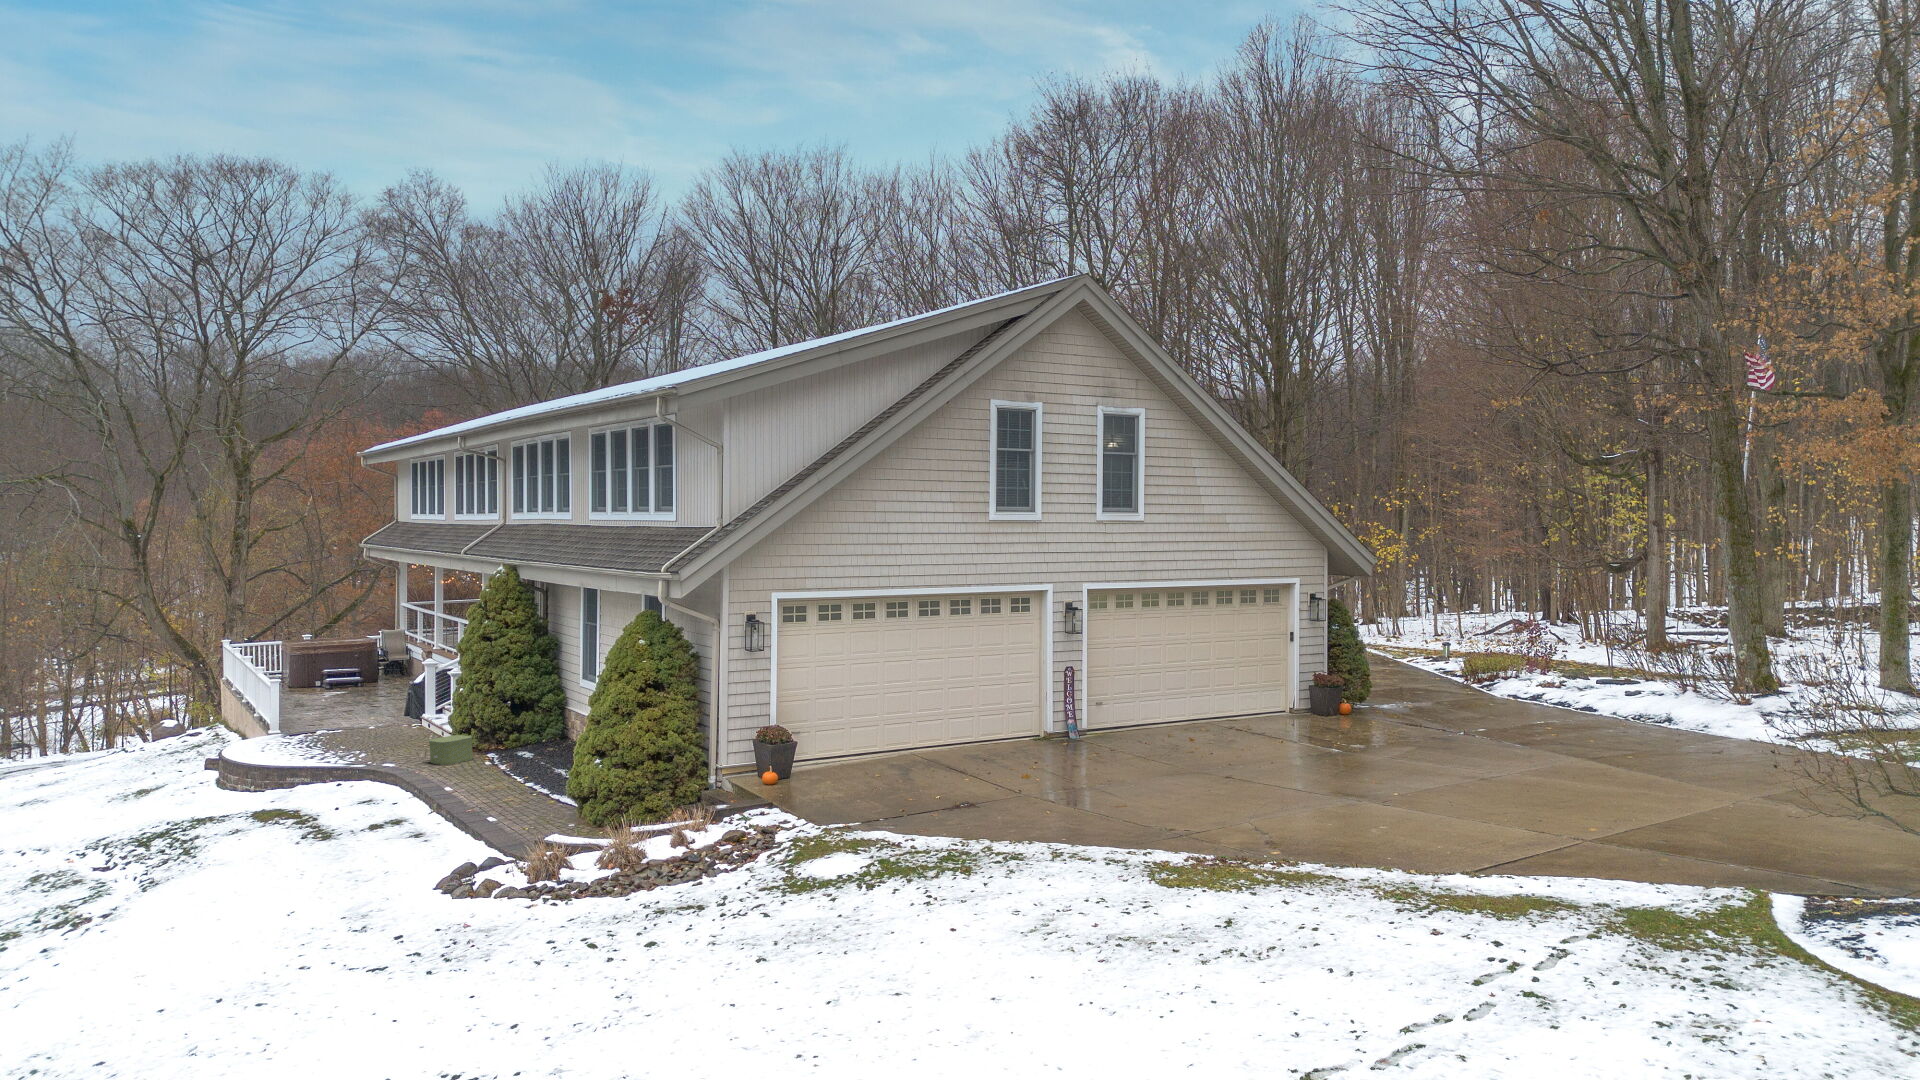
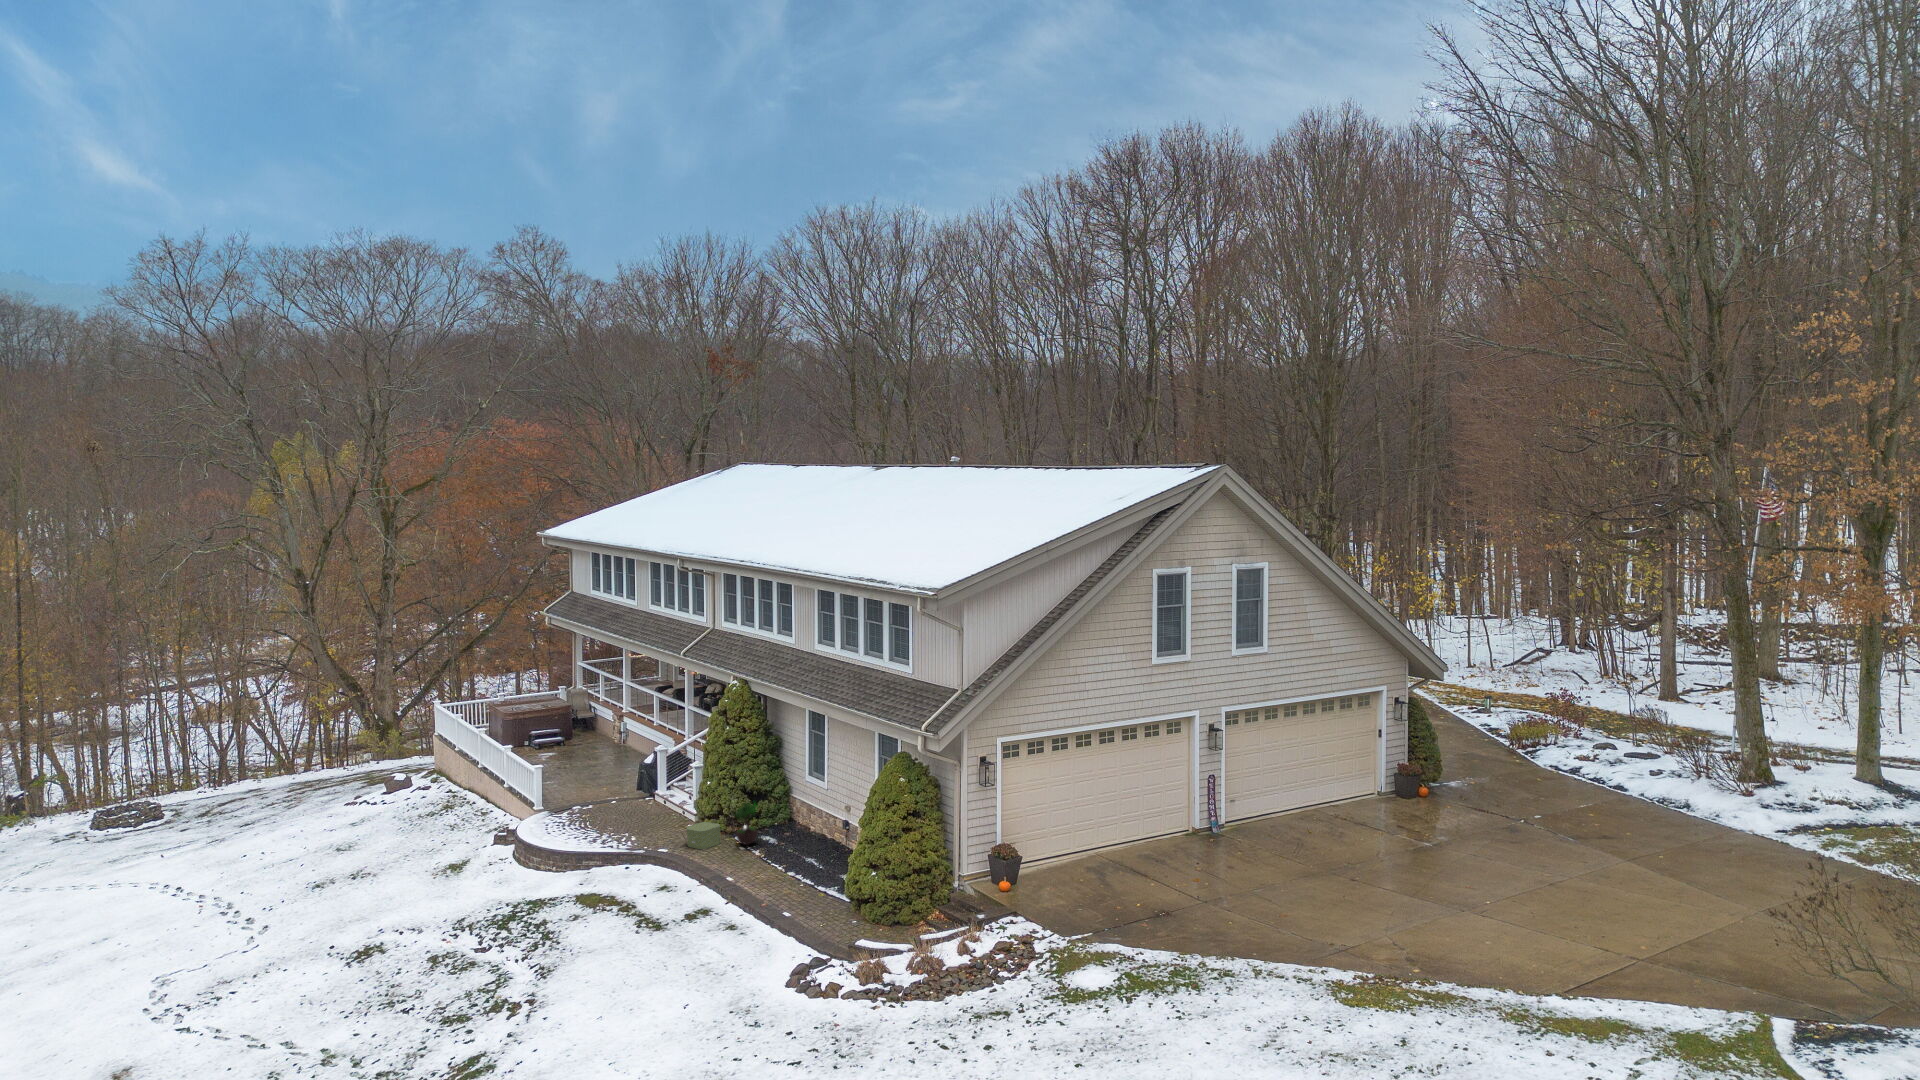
potted tree: none [481,702,518,760] -> present [735,803,757,845]

